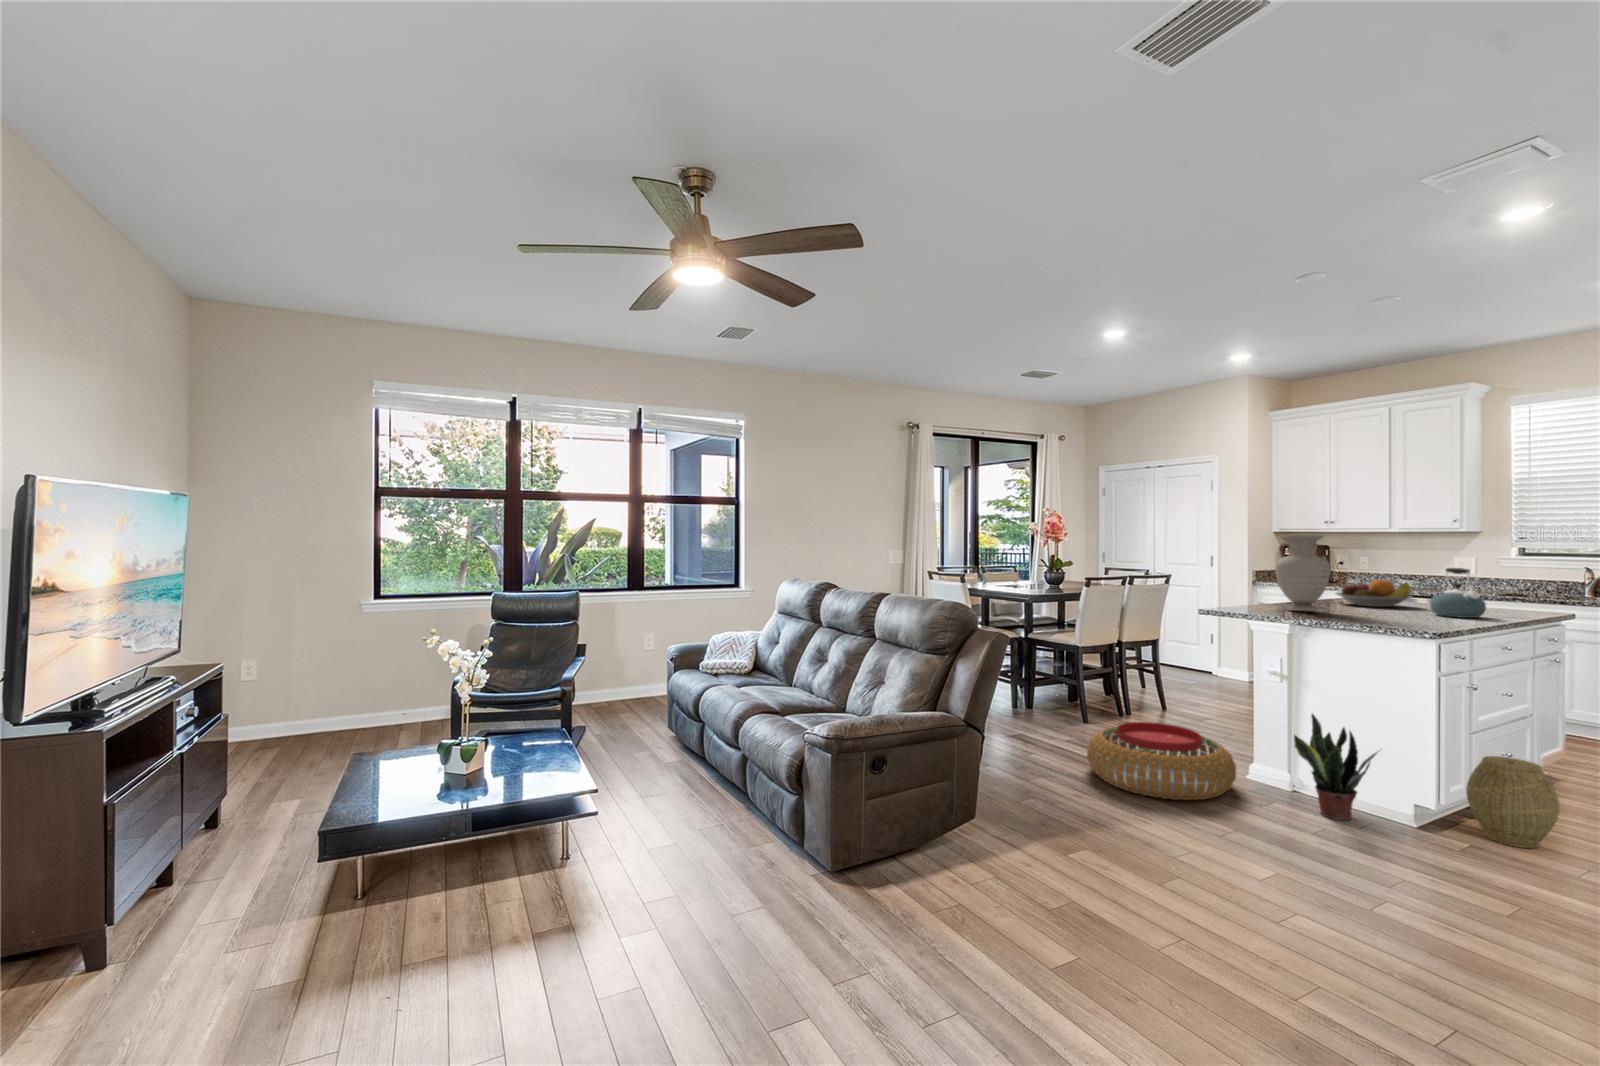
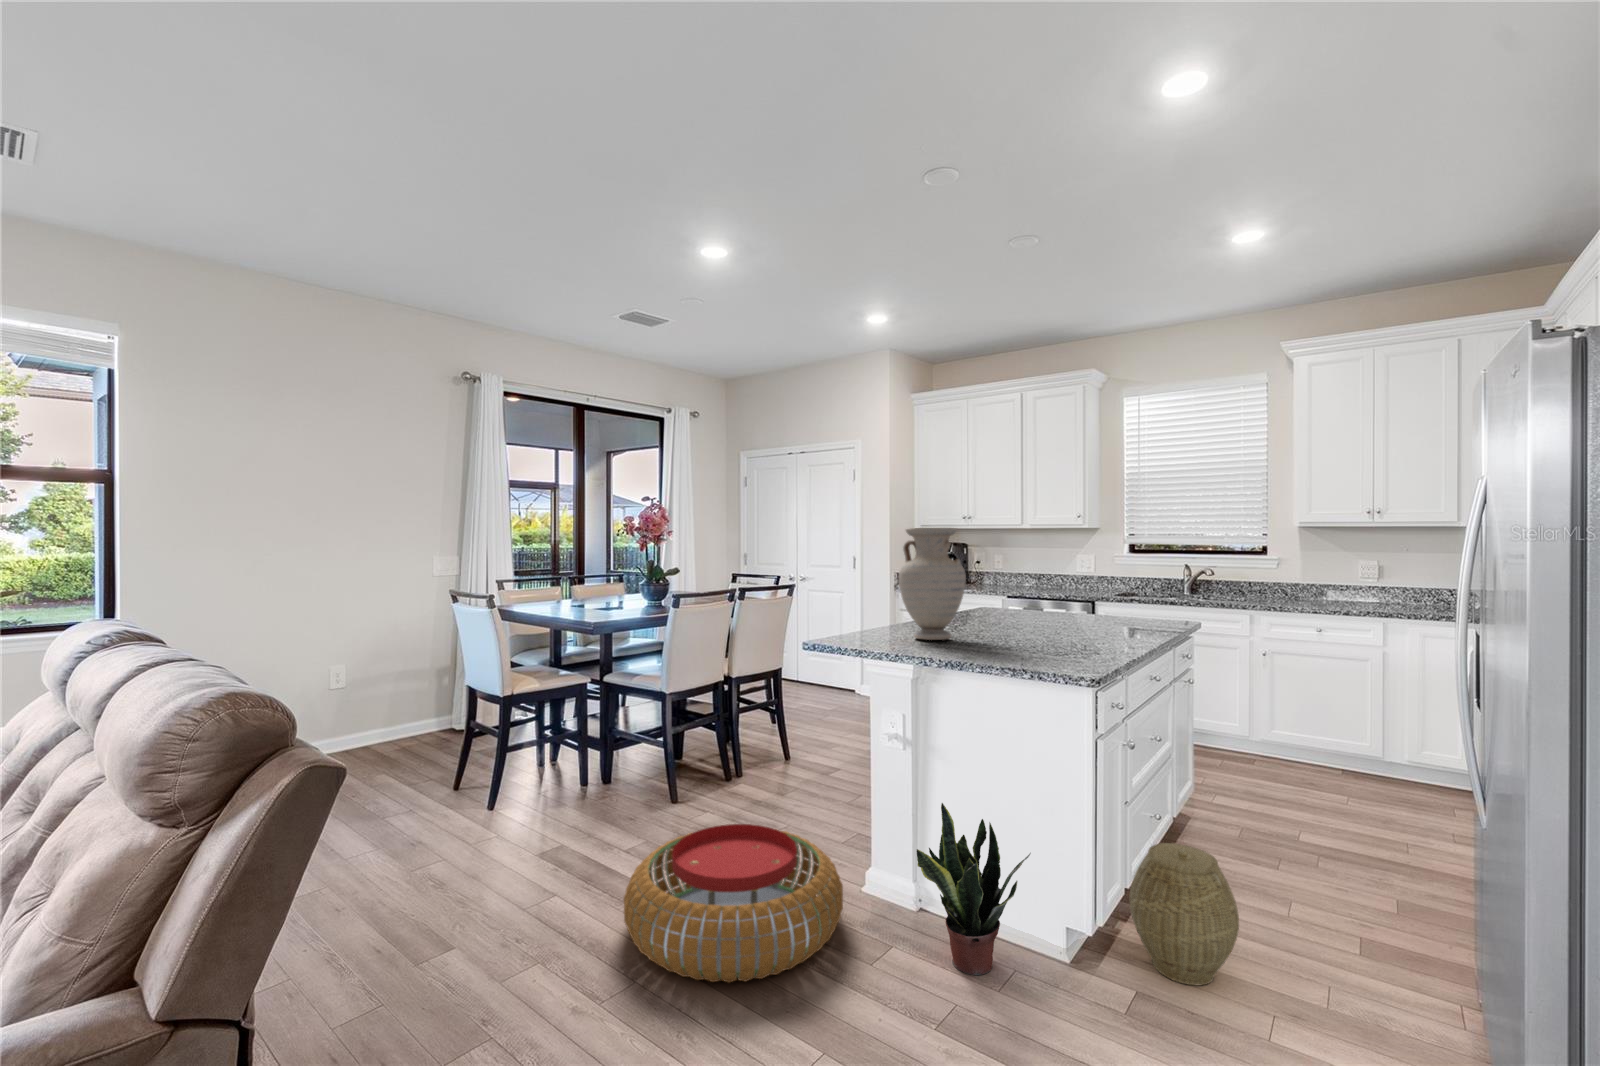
kettle: present [1430,568,1486,618] -> none [1076,572,1136,639]
fruit bowl: present [1336,580,1412,607] -> none [971,587,1054,623]

